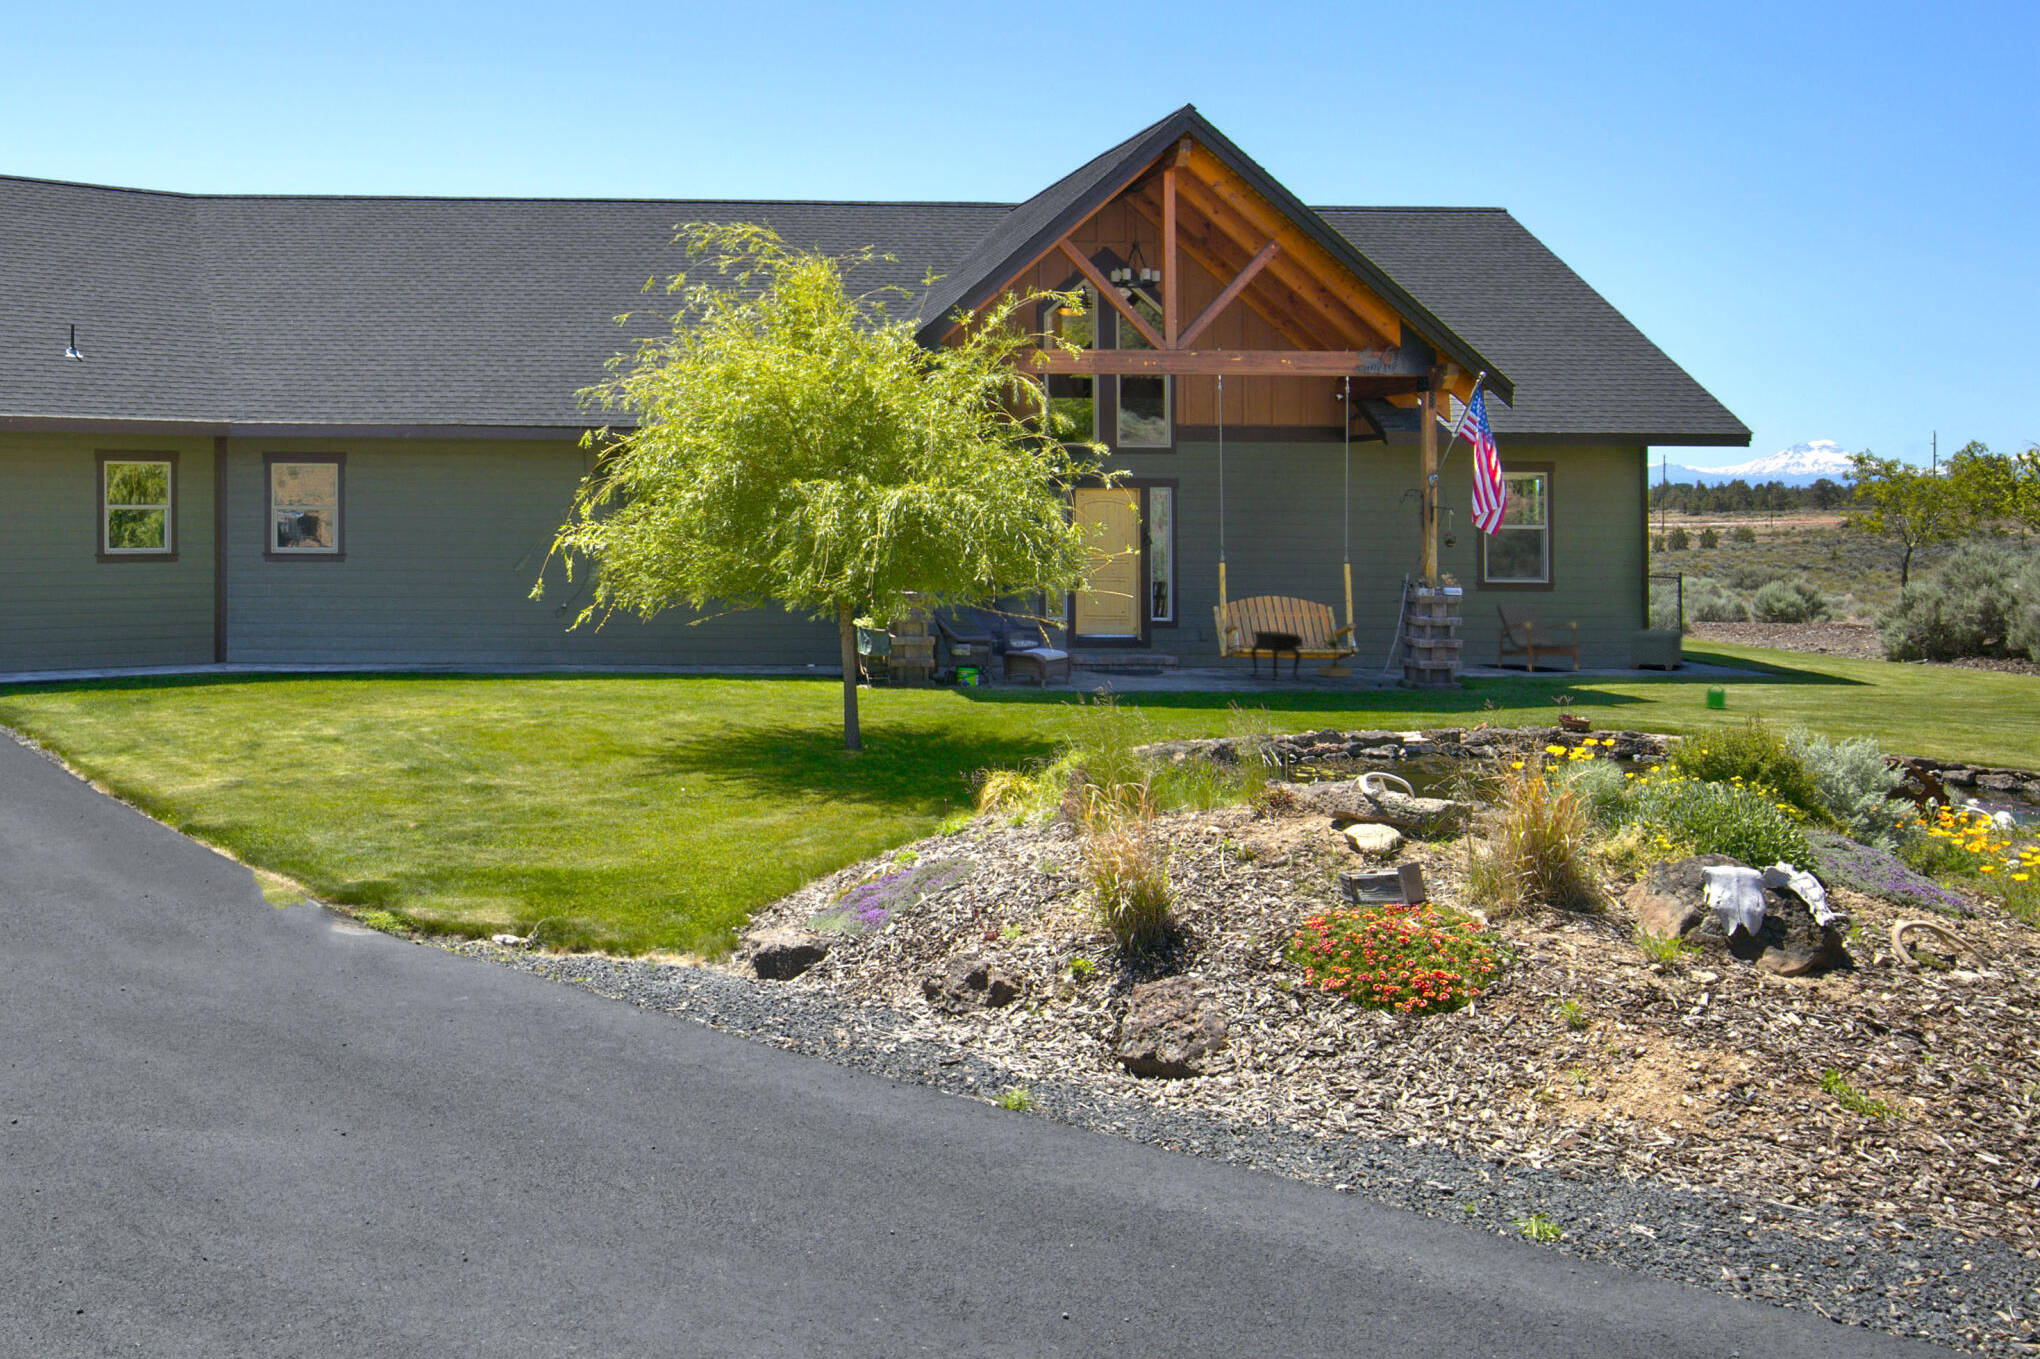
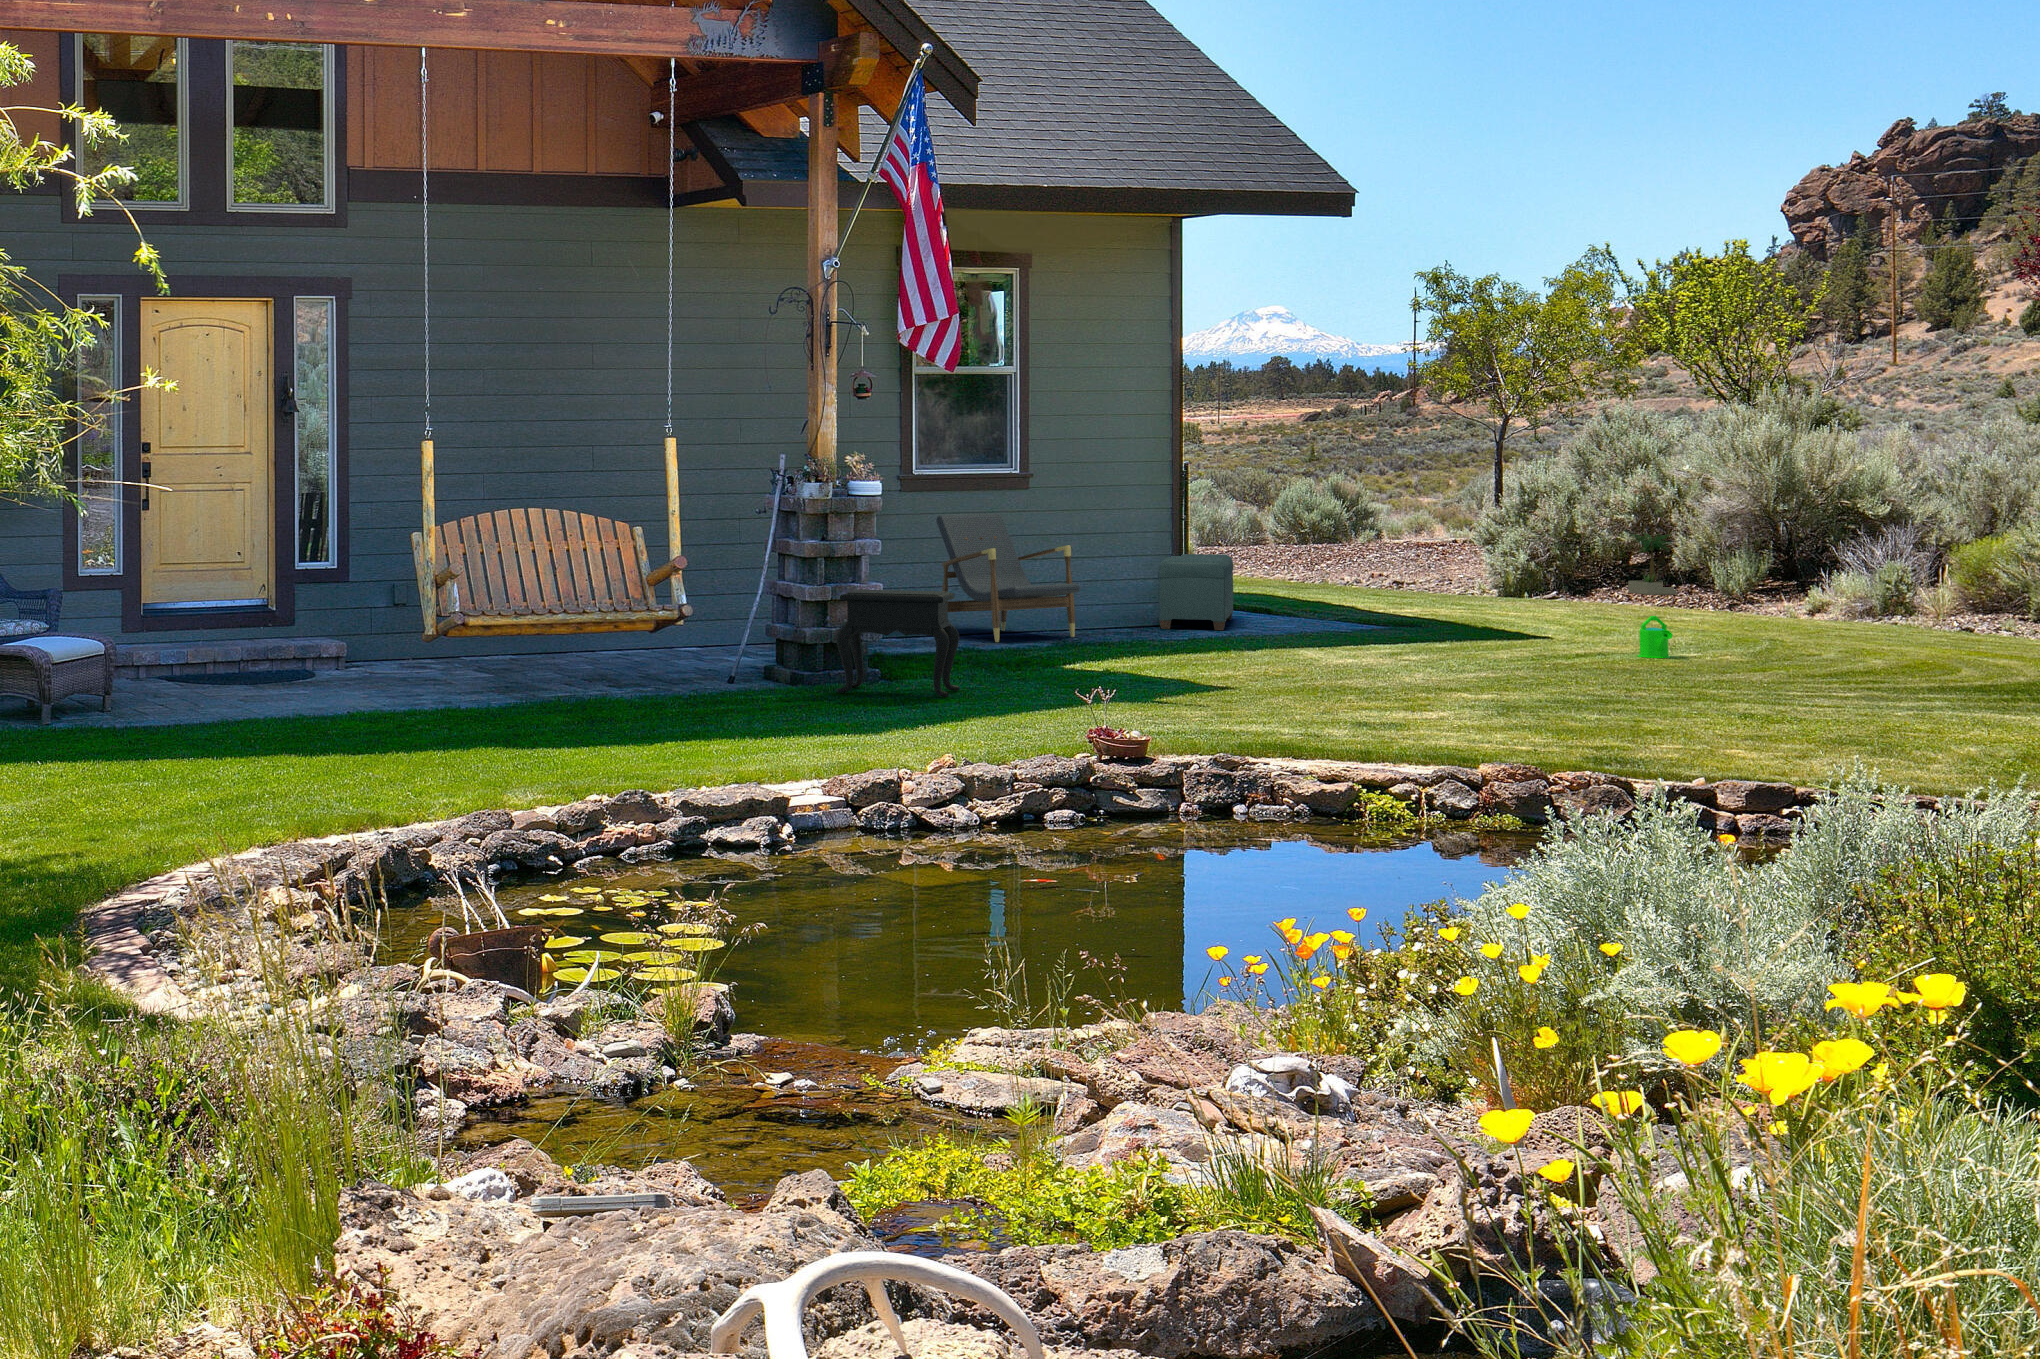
side table: present [1251,631,1303,679] -> present [836,590,960,697]
potted plant: present [1317,634,1351,677] -> present [1628,533,1677,595]
watering can: present [1706,684,1725,709] -> present [1637,616,1673,658]

